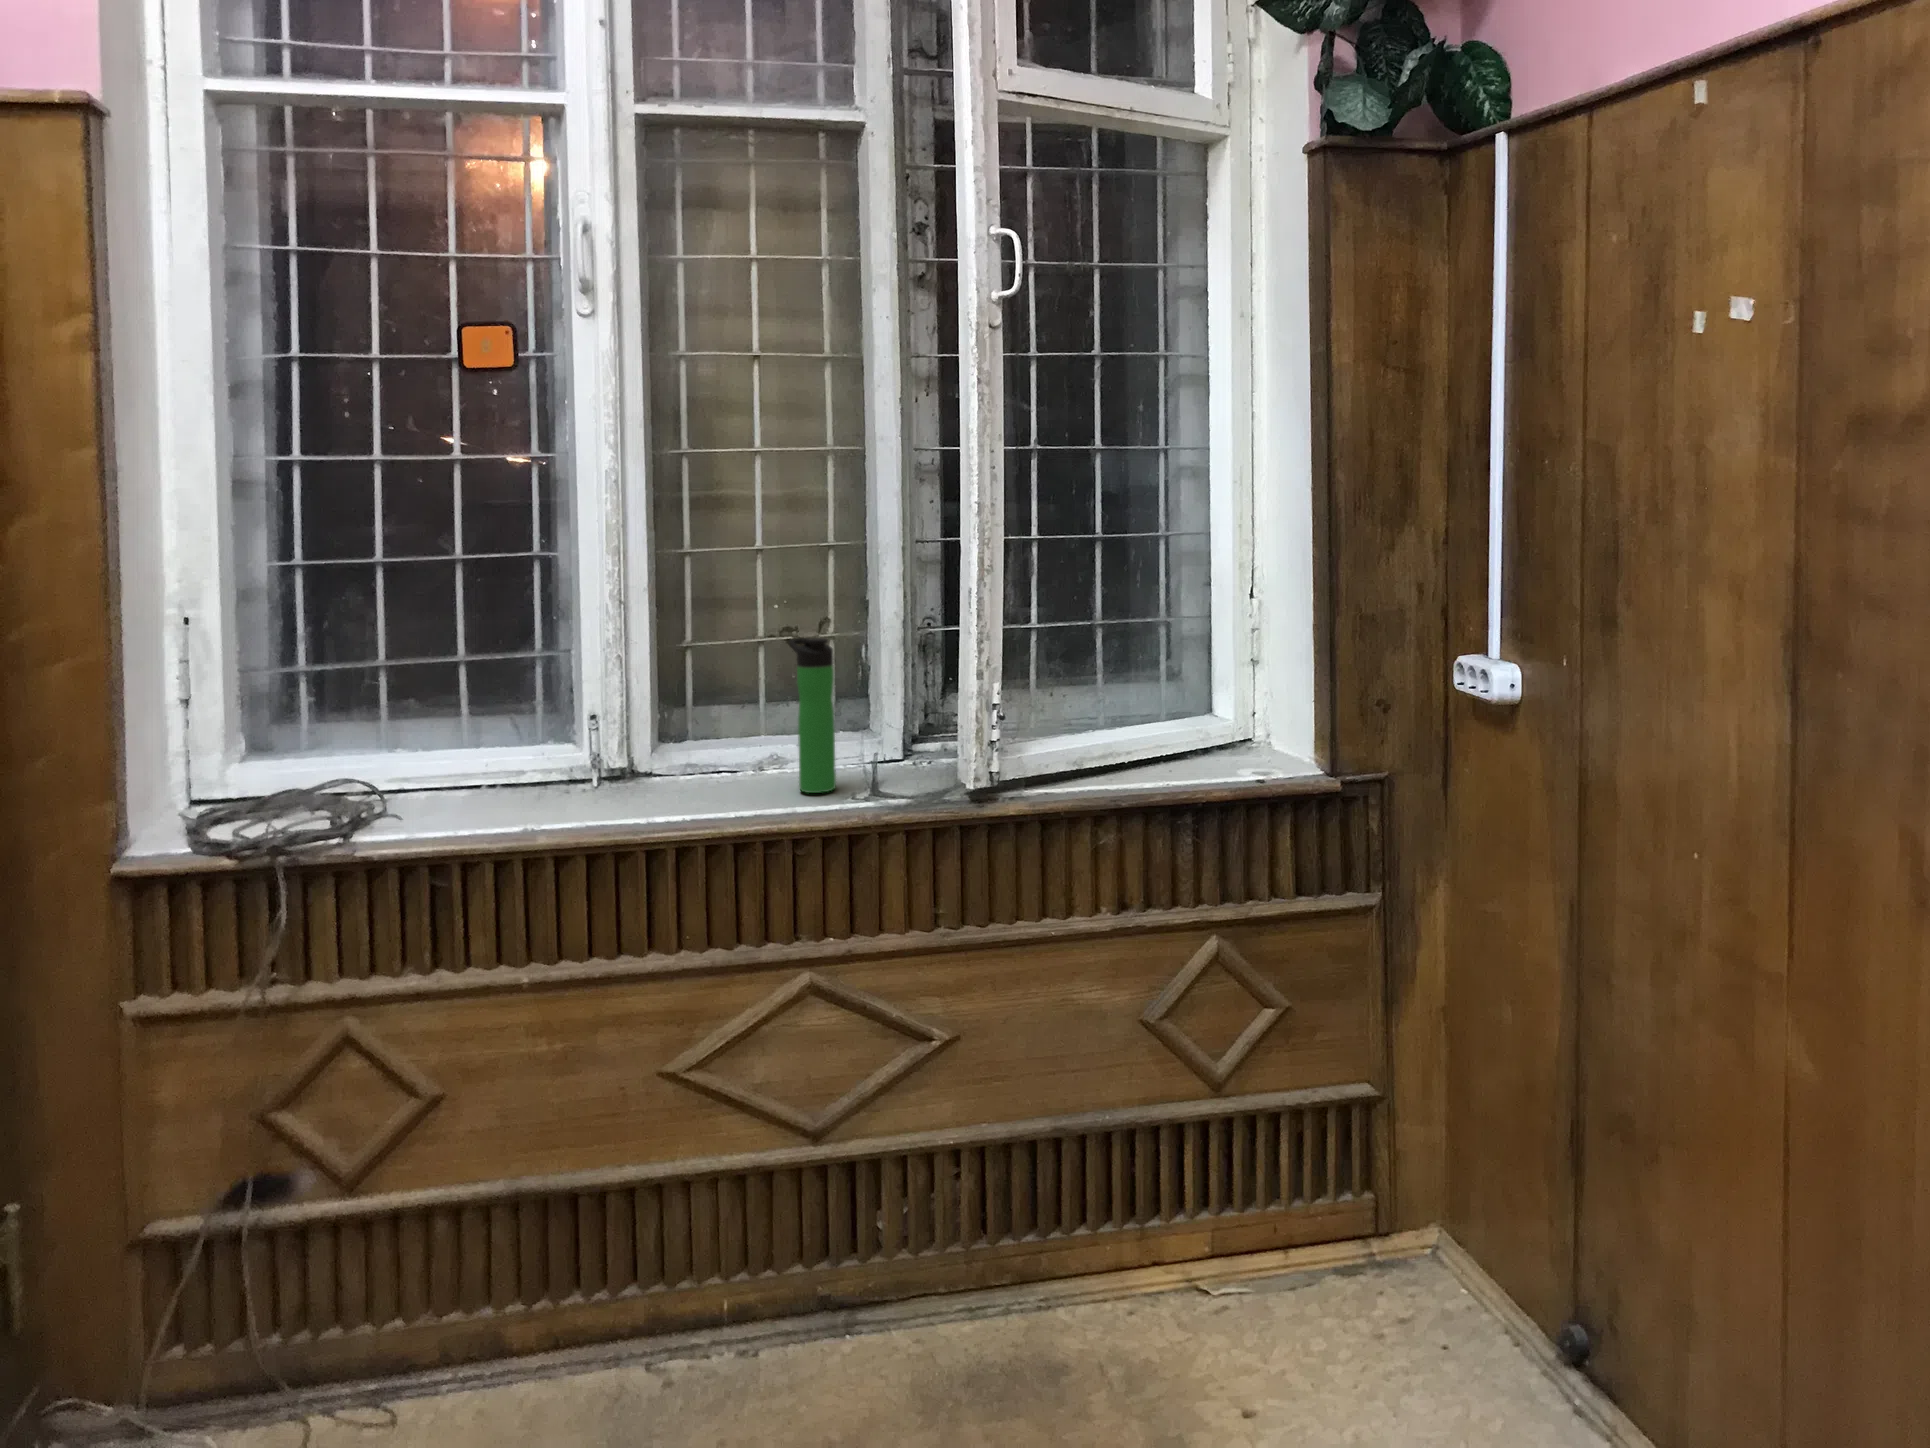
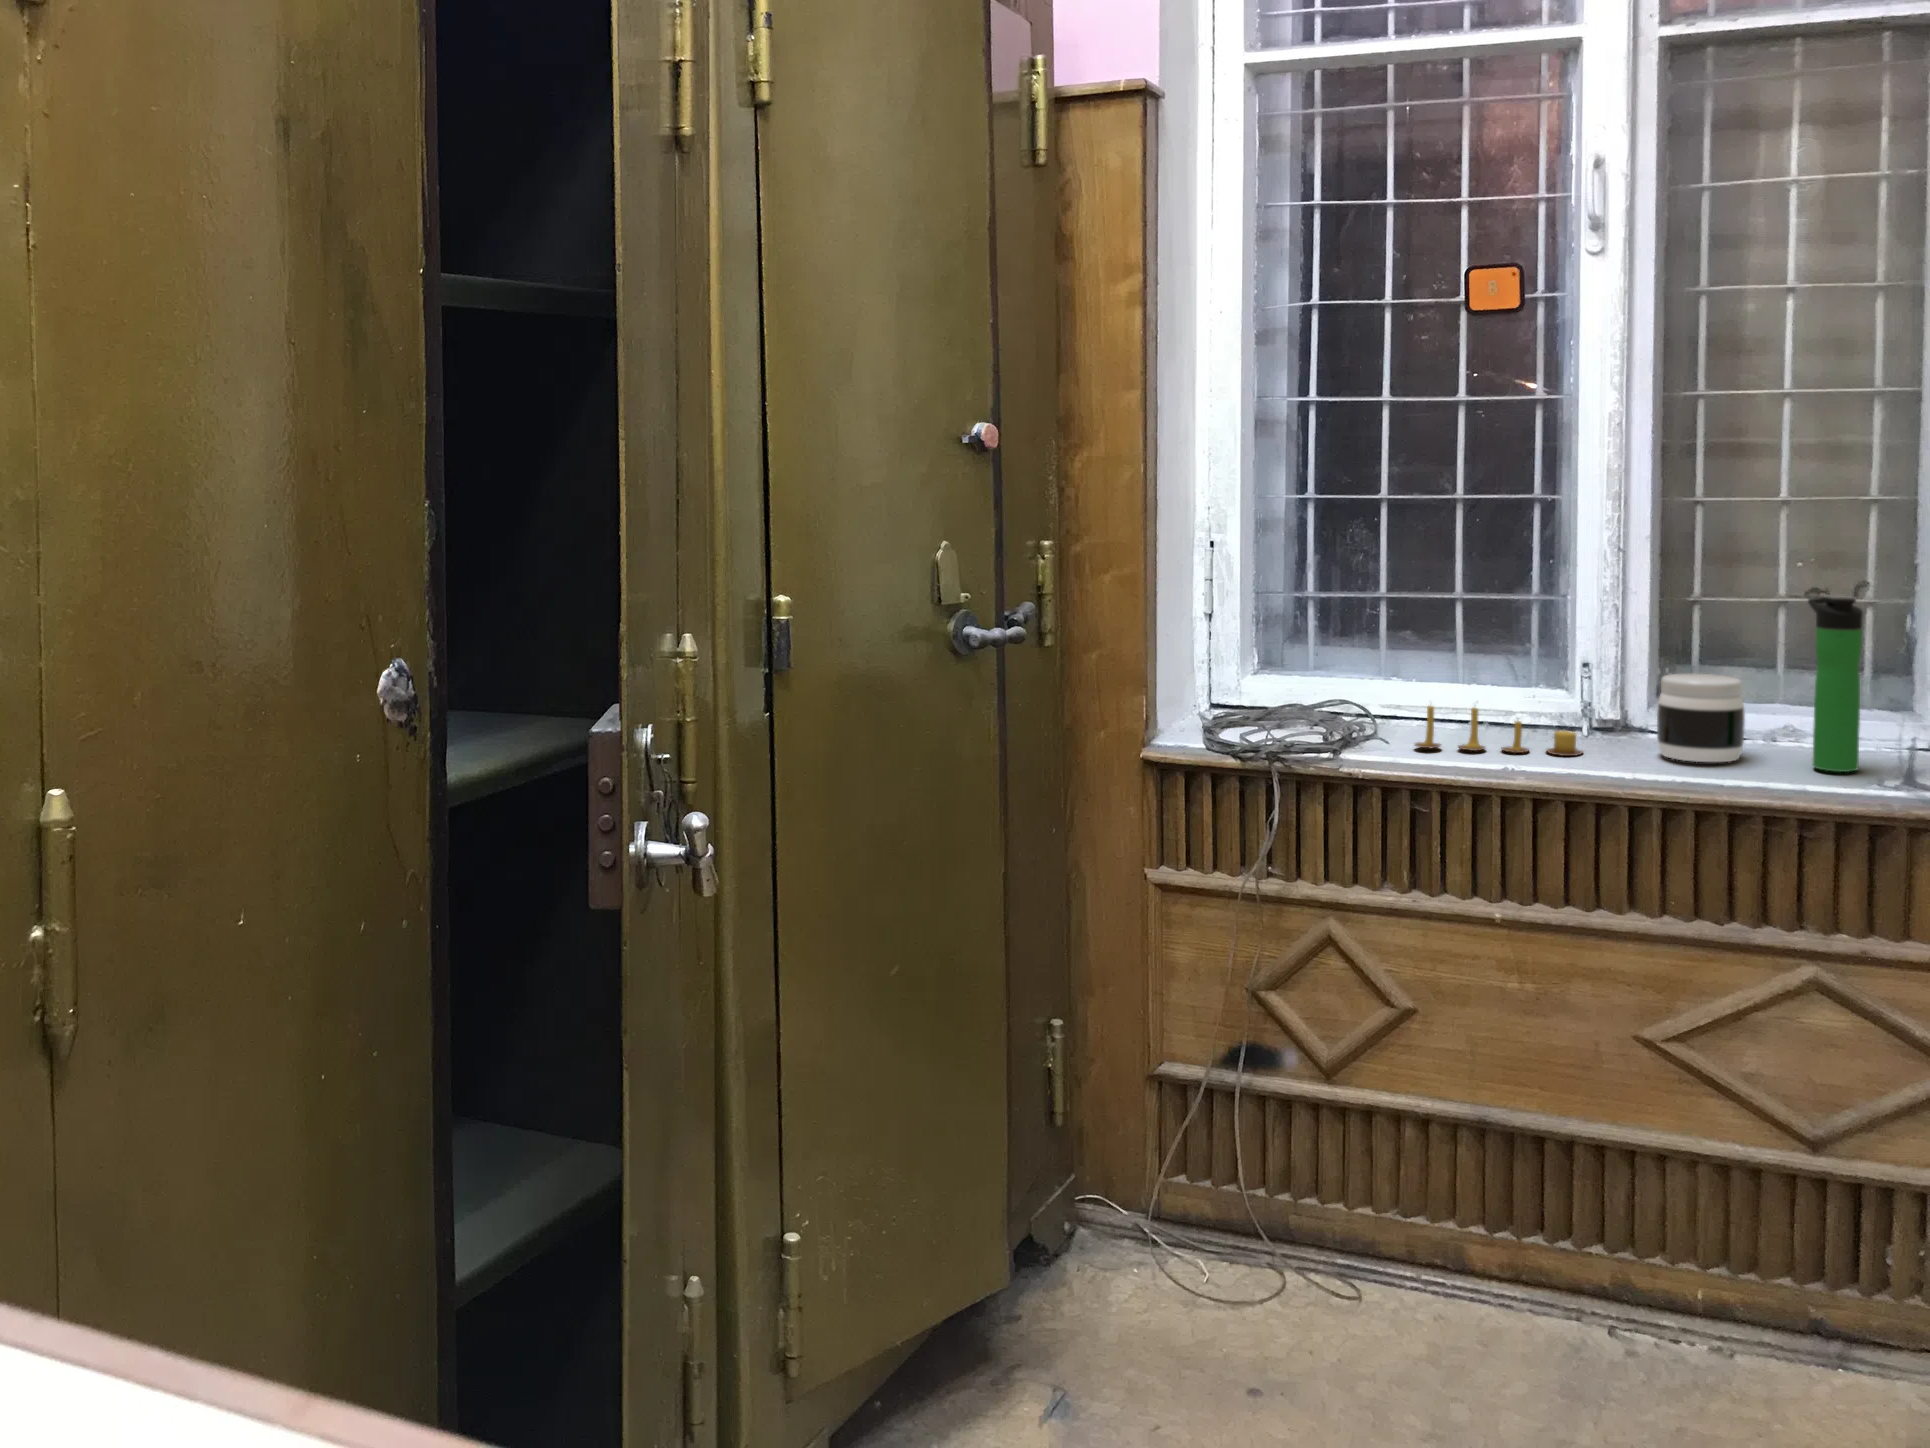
jar: none [666,715,741,800] -> present [1657,673,1745,762]
candle: none [427,768,599,821] -> present [1415,706,1582,756]

